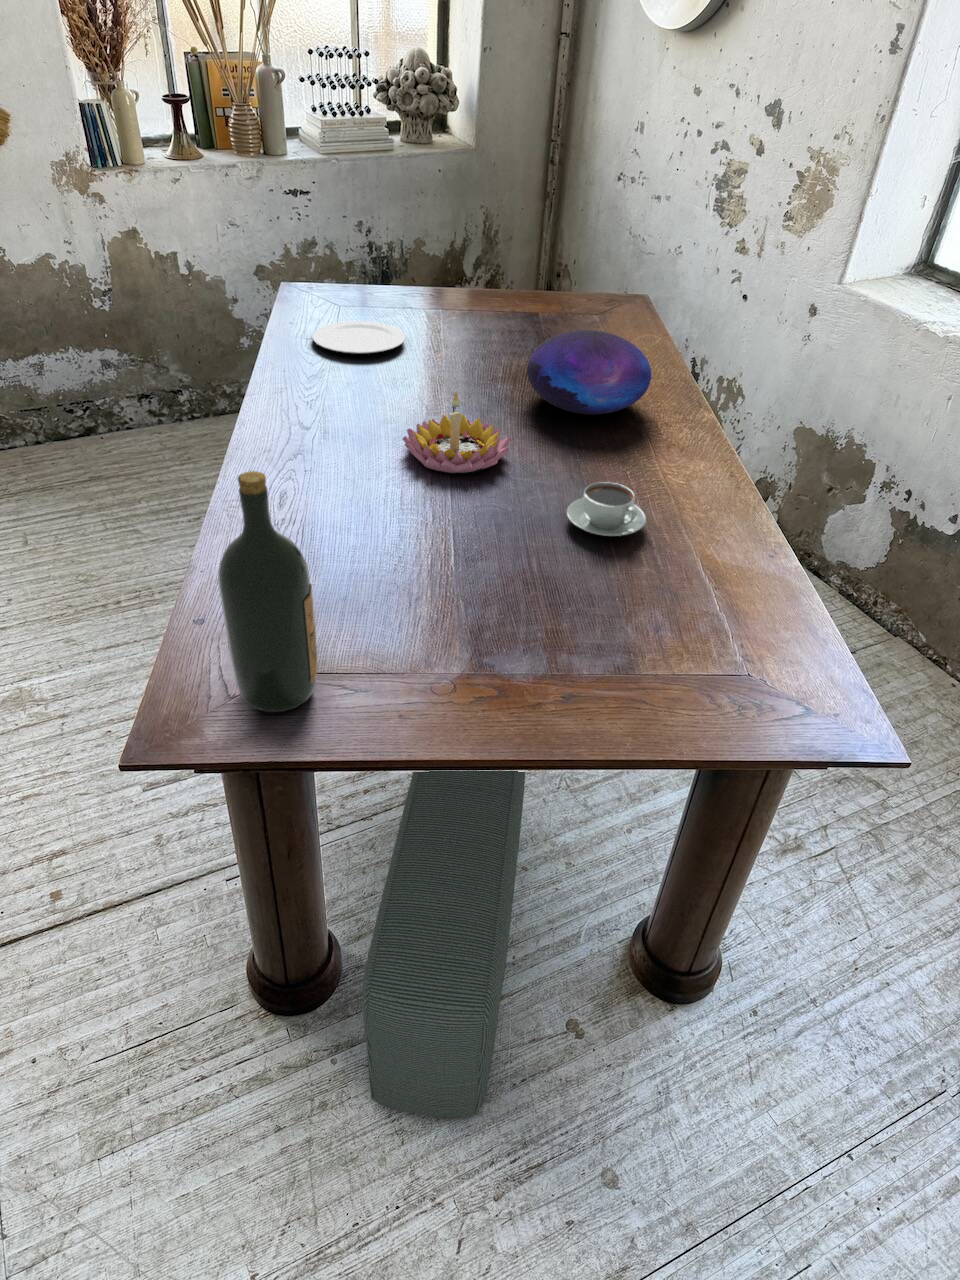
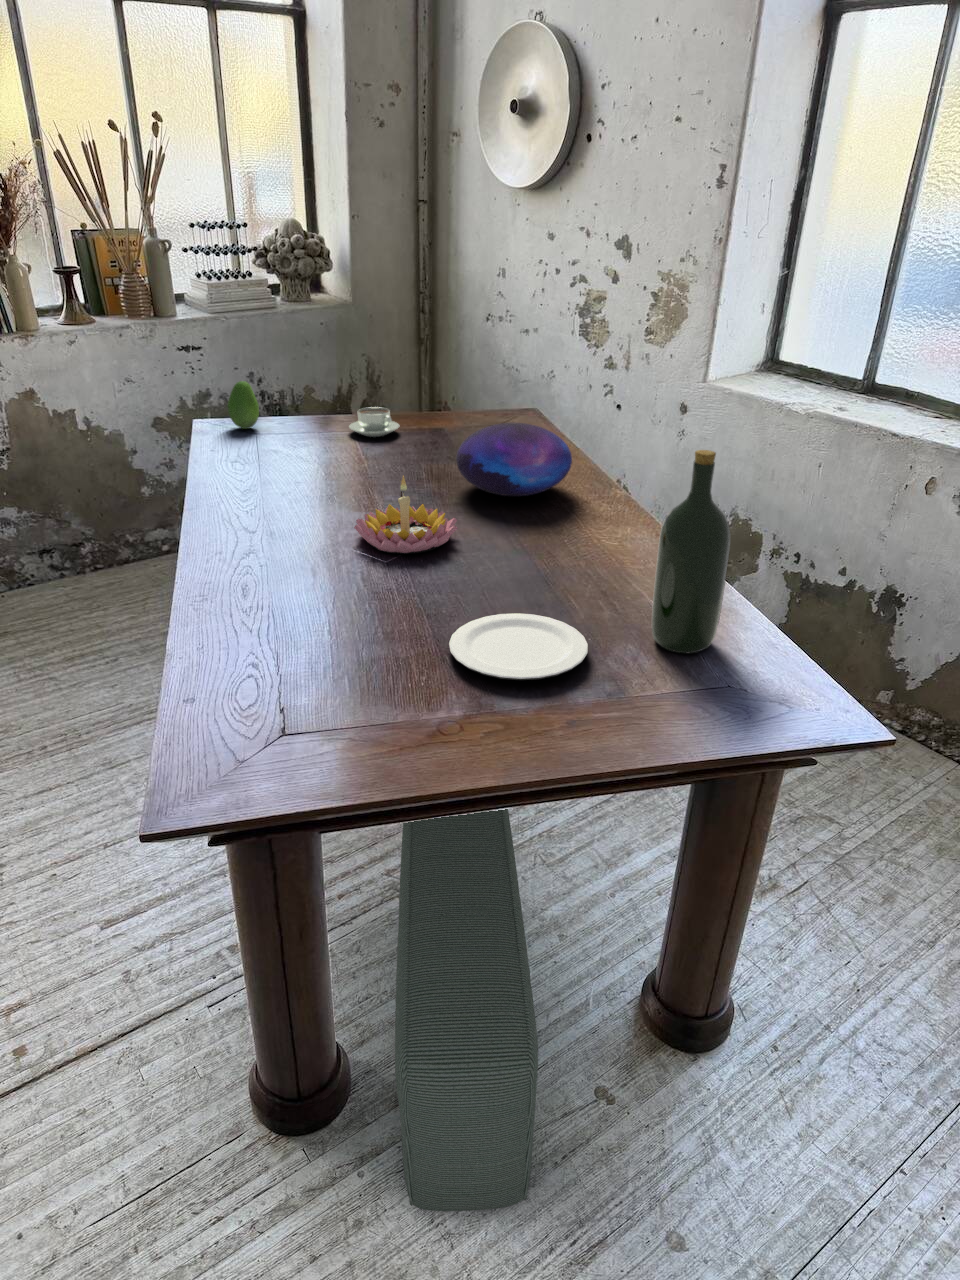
fruit: none [310,250,342,302] -> present [227,381,259,429]
plate: present [313,321,405,354] -> present [449,613,588,680]
wine bottle: present [218,471,317,712] -> present [652,450,730,653]
coffee cup: present [567,482,646,536] -> present [349,407,399,437]

